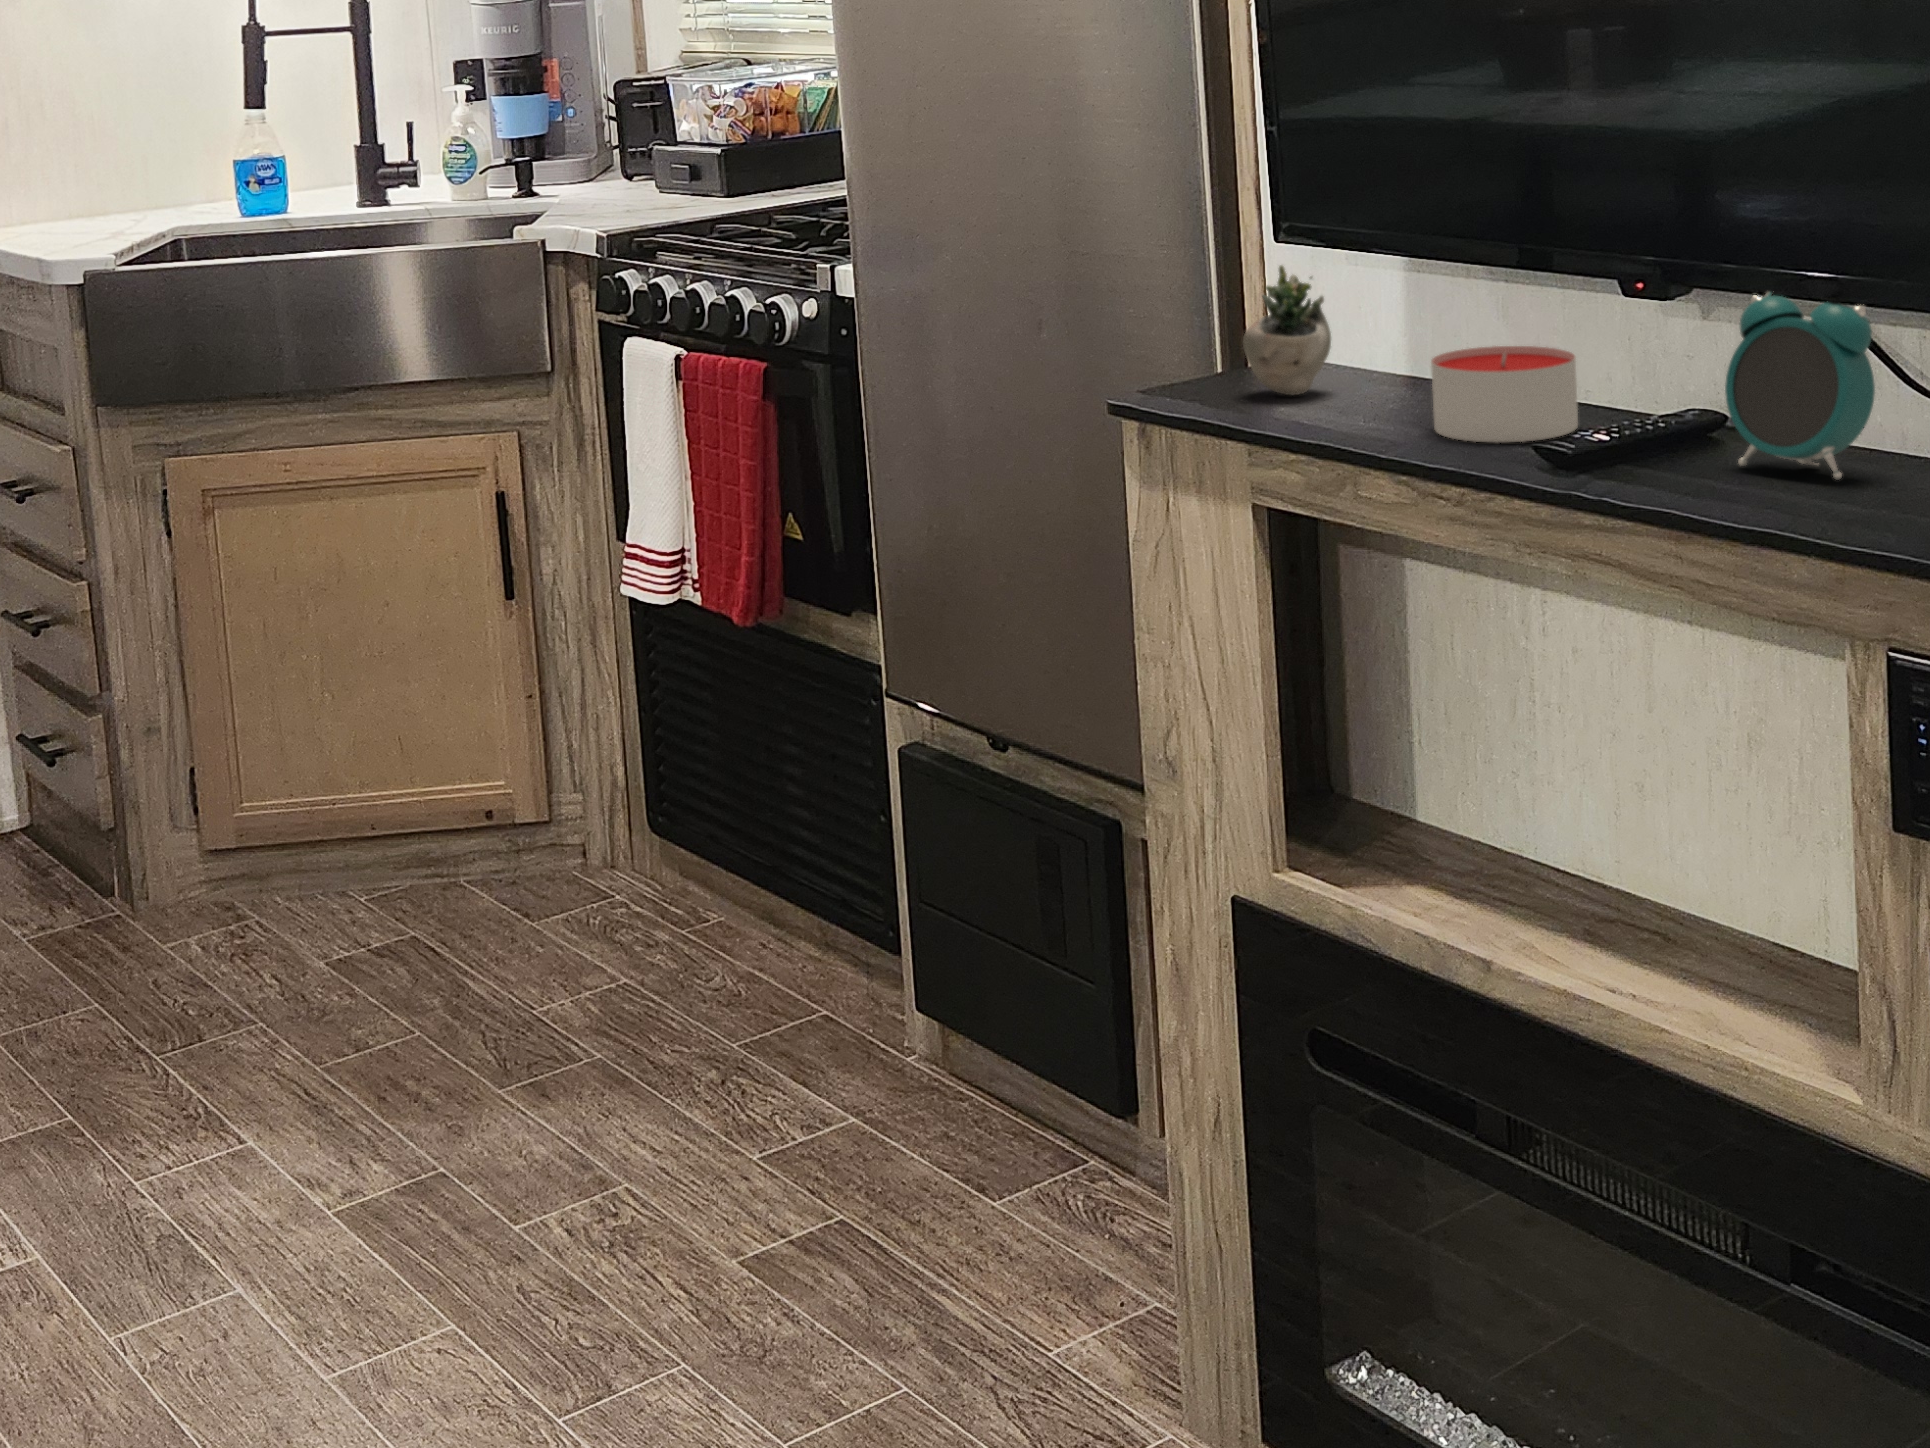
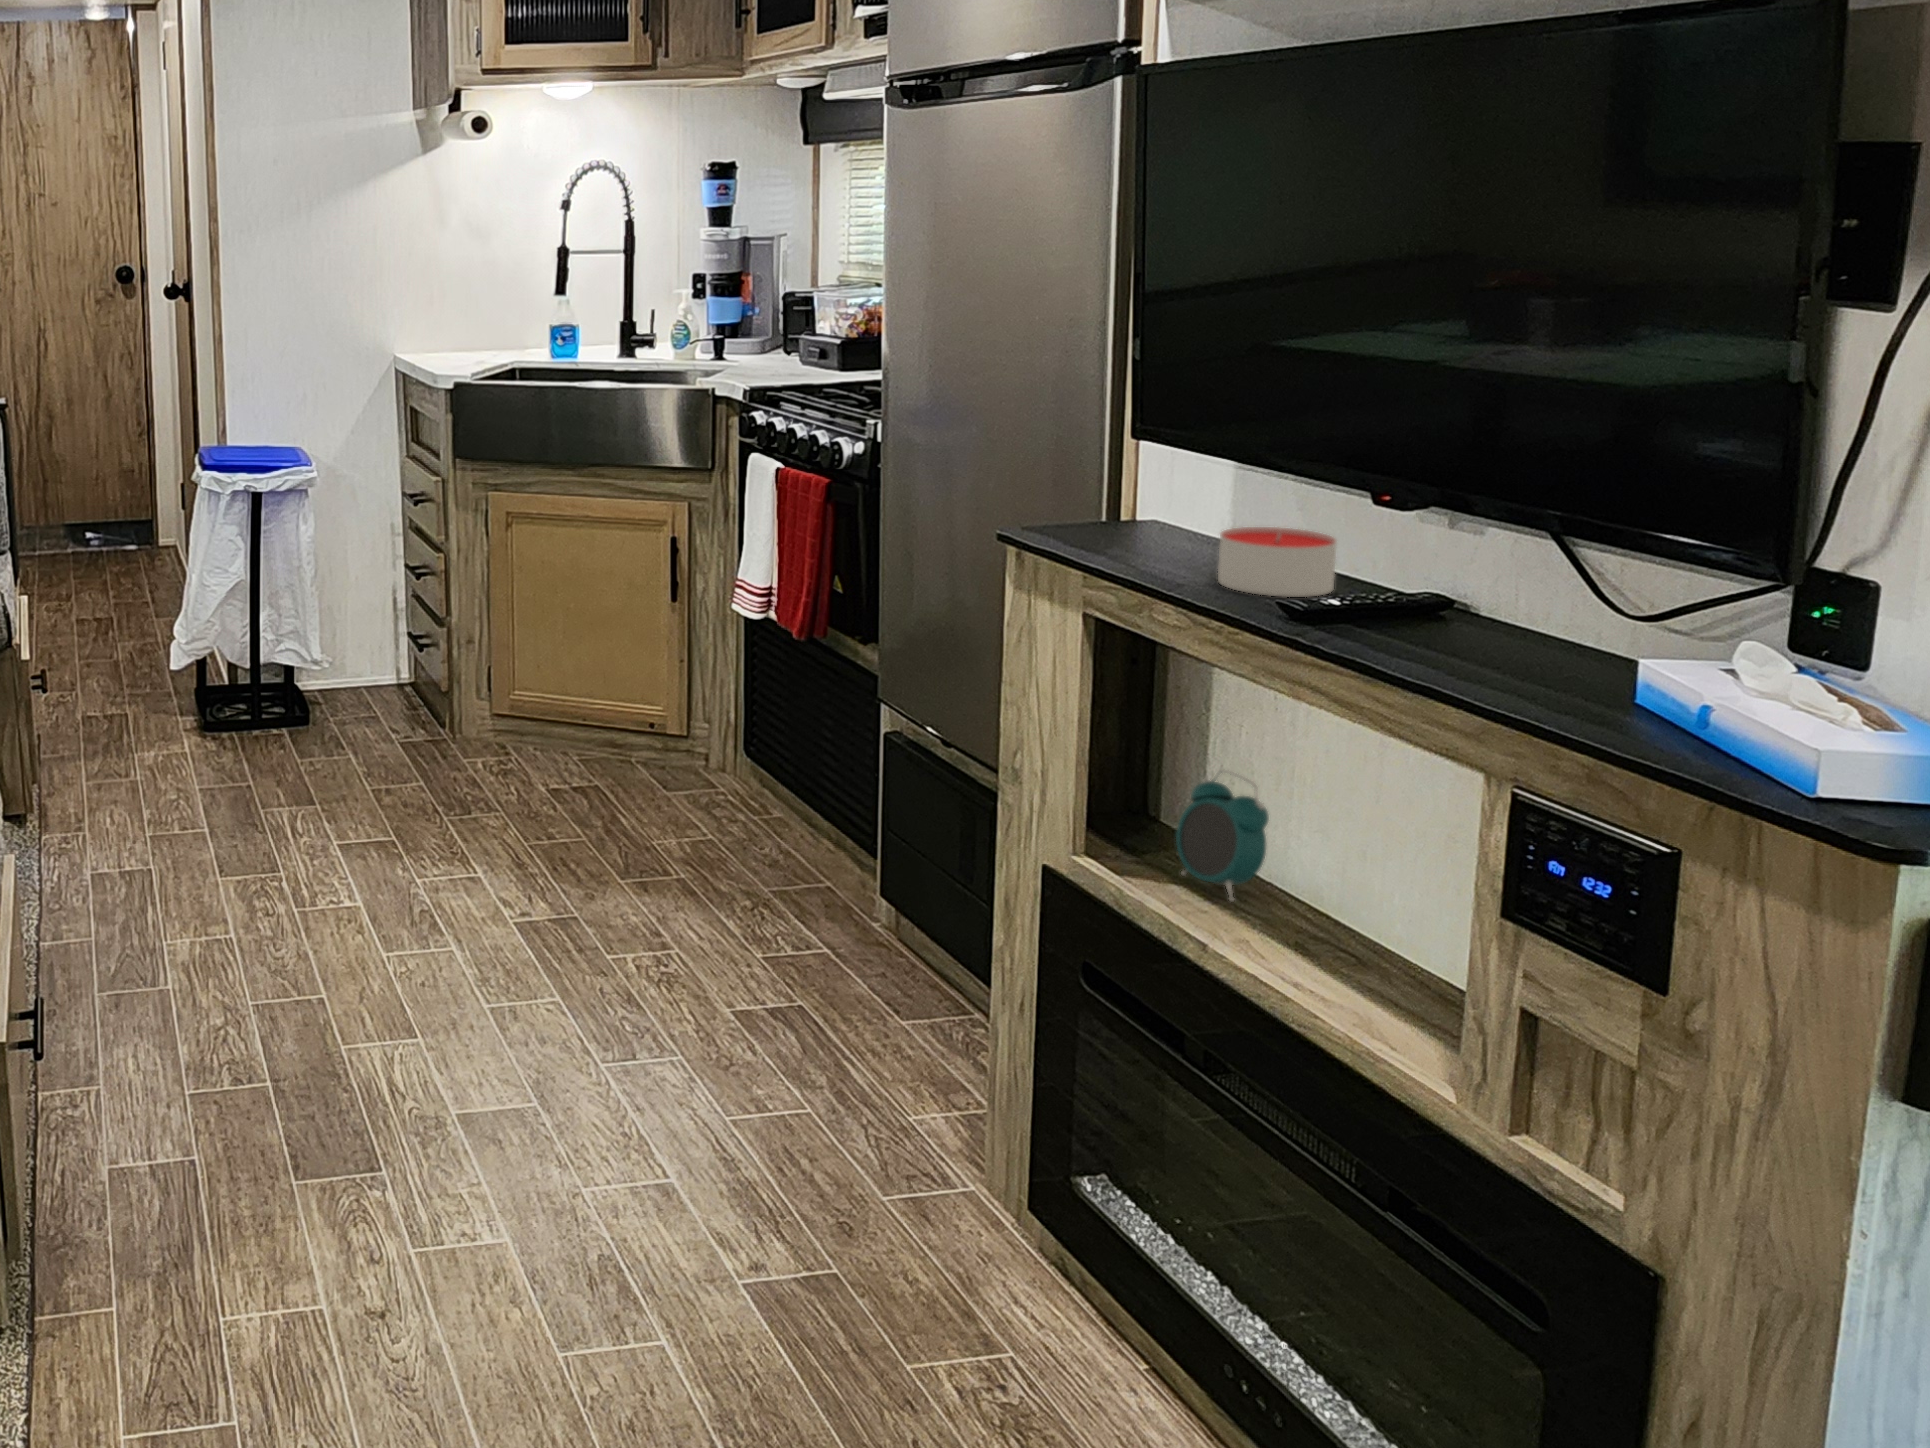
succulent plant: present [1243,265,1331,395] -> none [1100,450,1241,543]
alarm clock: present [1725,292,1875,480] -> present [1176,770,1269,901]

